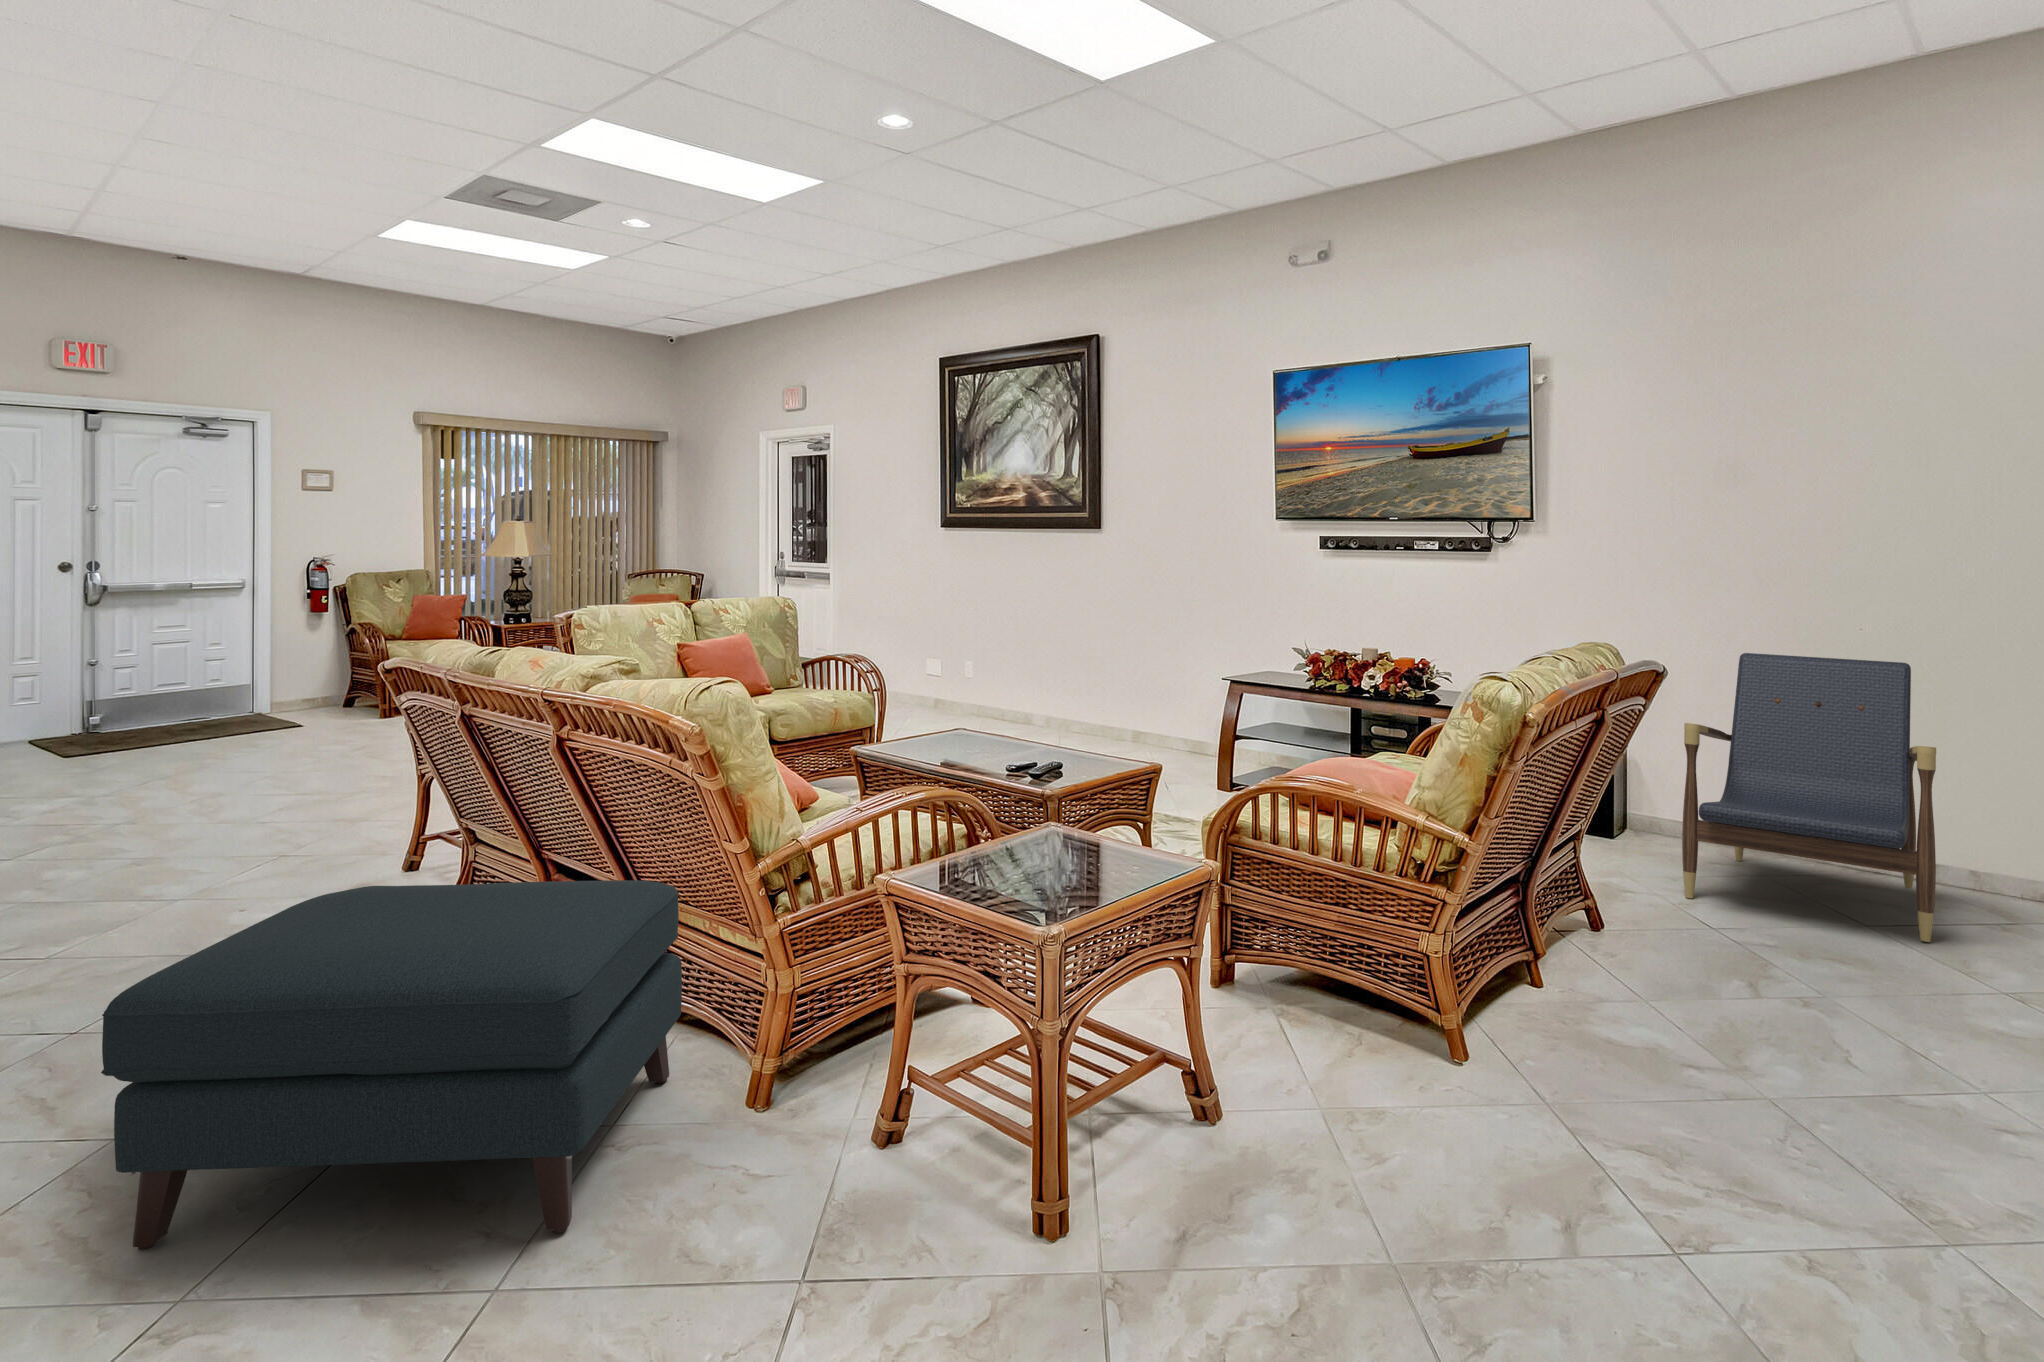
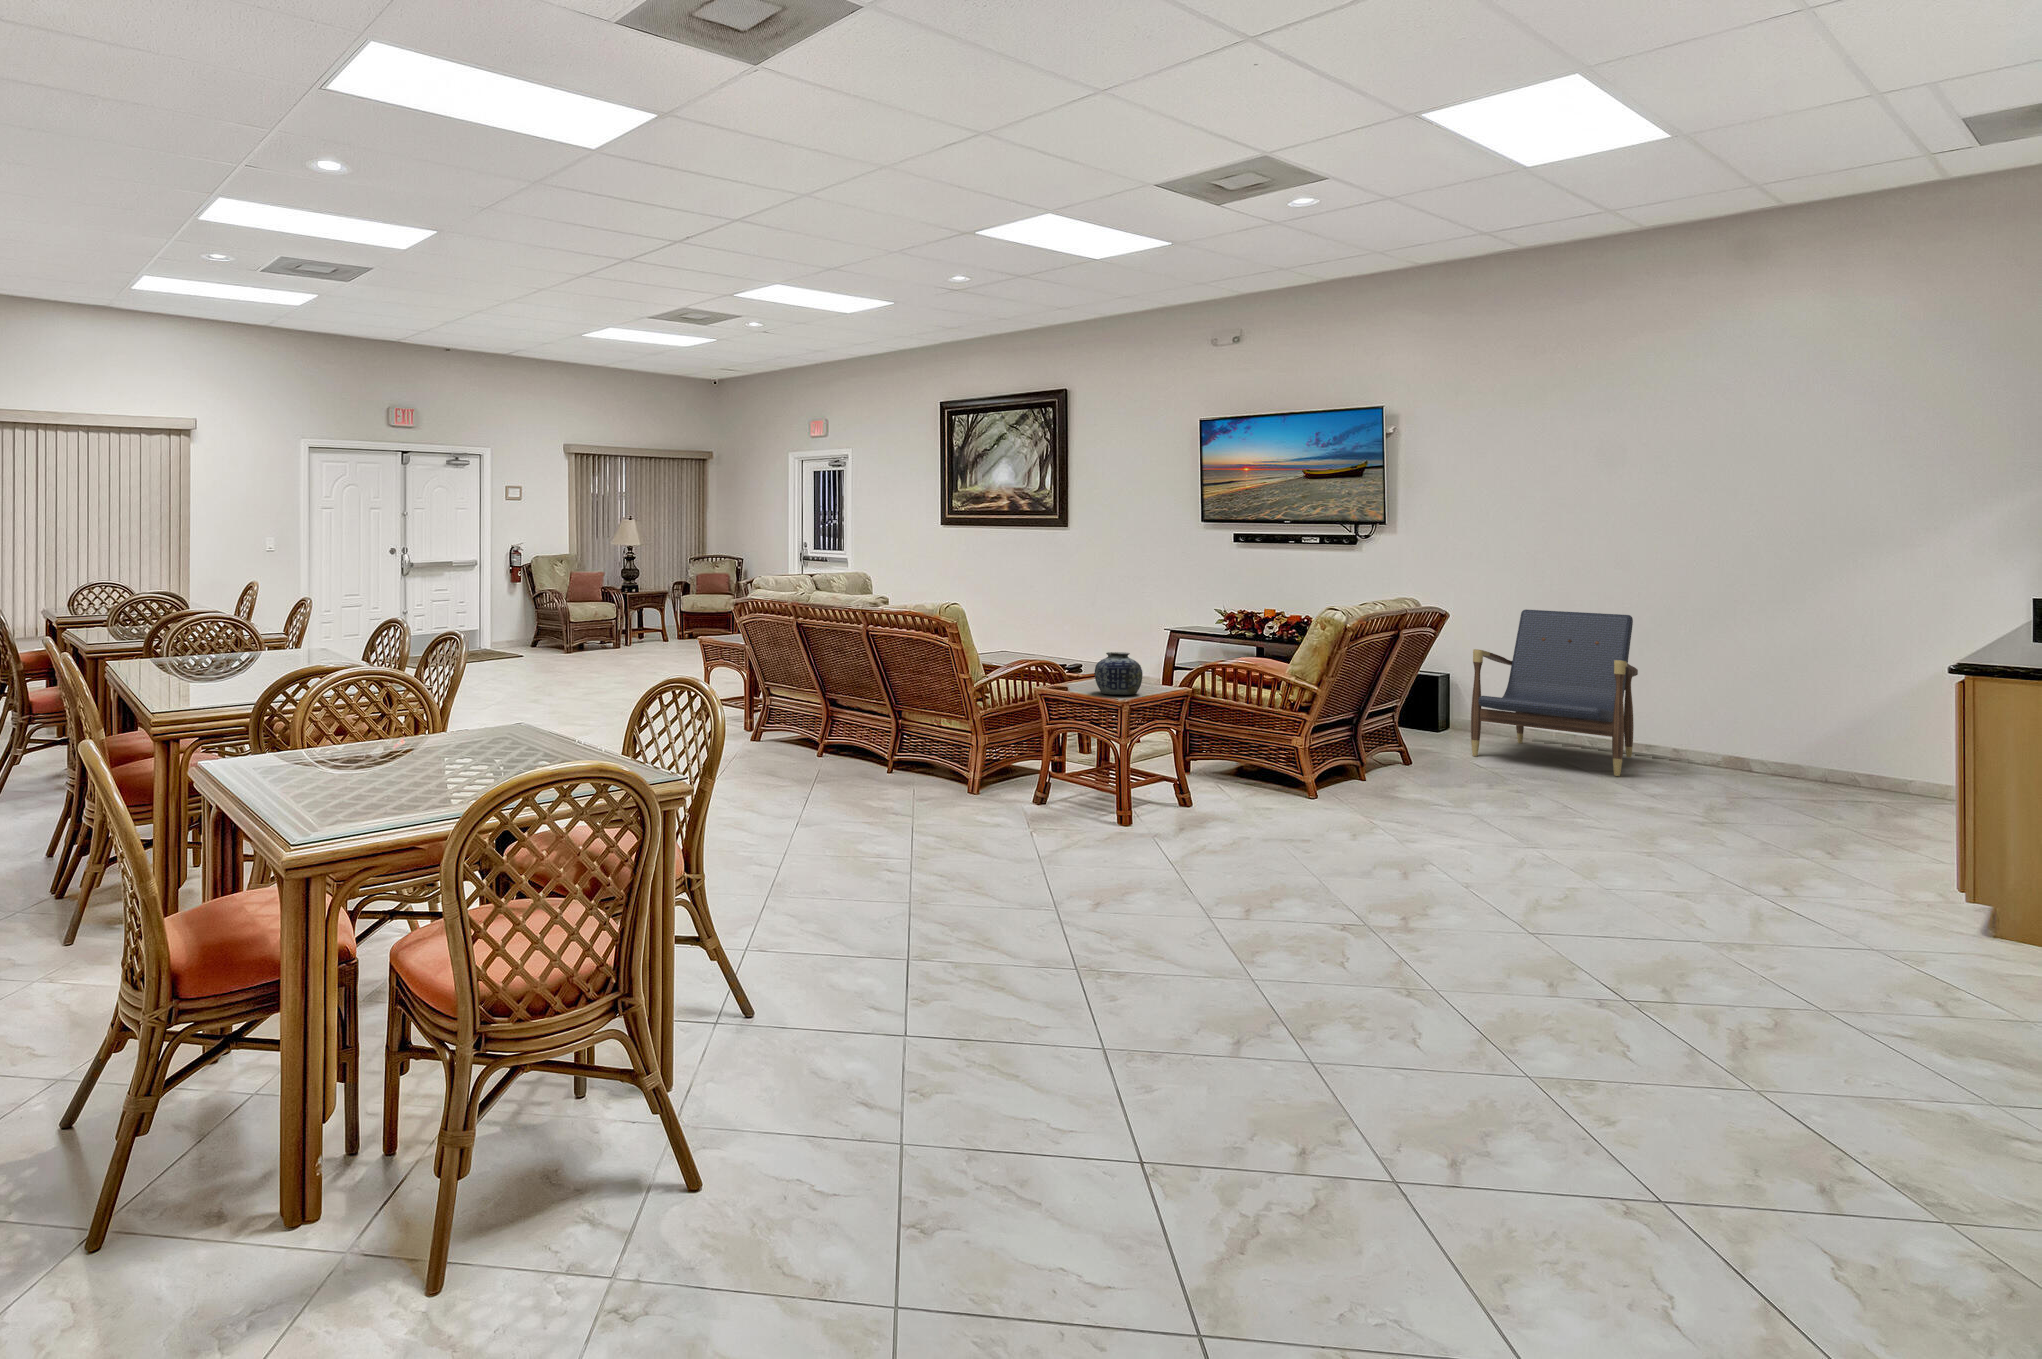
vase: none [1018,786,1117,887] -> present [1095,652,1143,695]
ottoman: present [101,880,682,1250] -> none [747,692,928,818]

